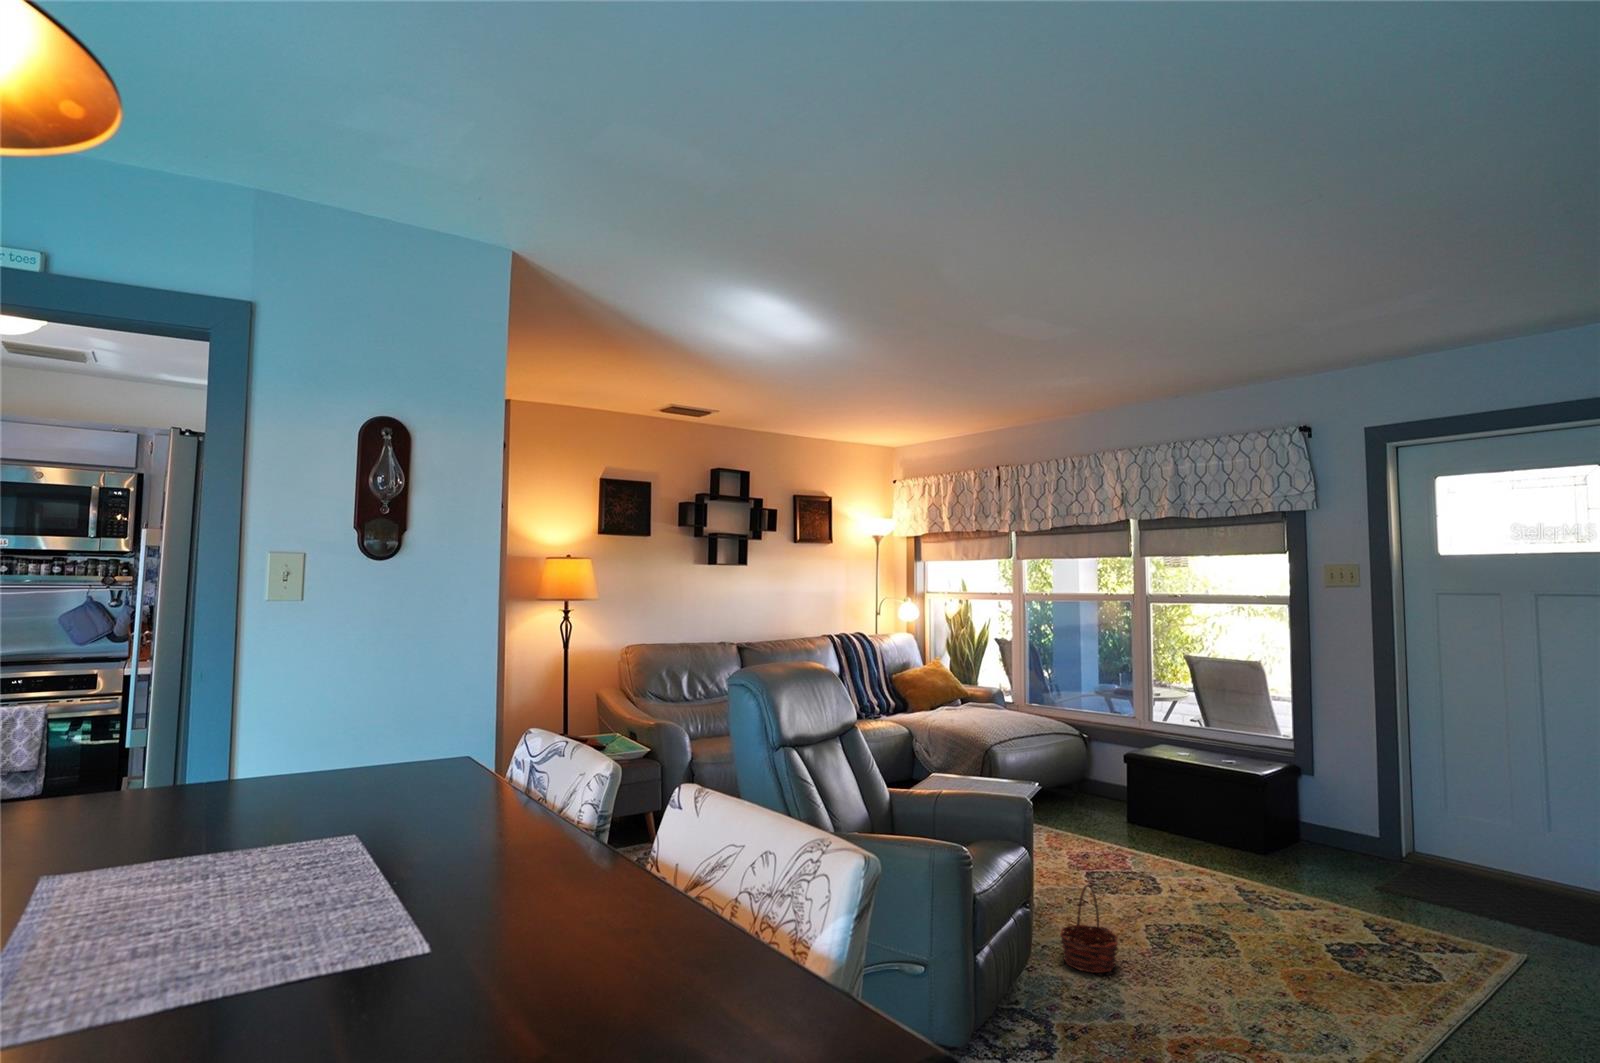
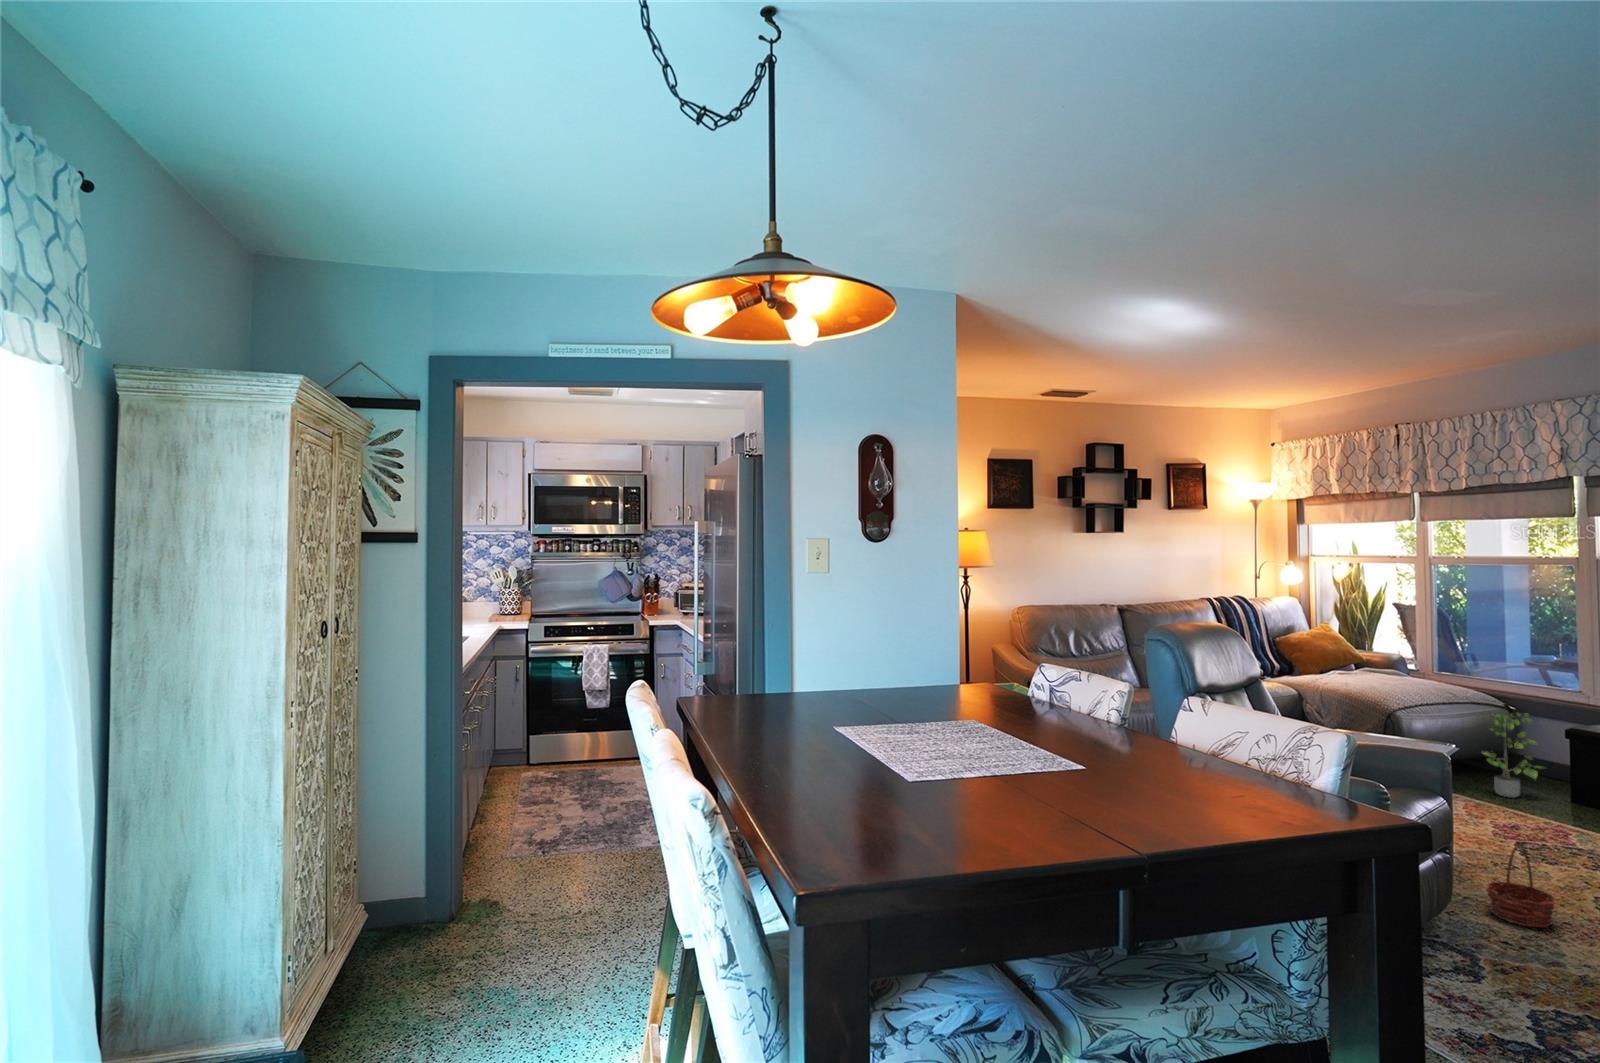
potted plant: none [1060,738,1113,825] -> present [1482,713,1543,798]

